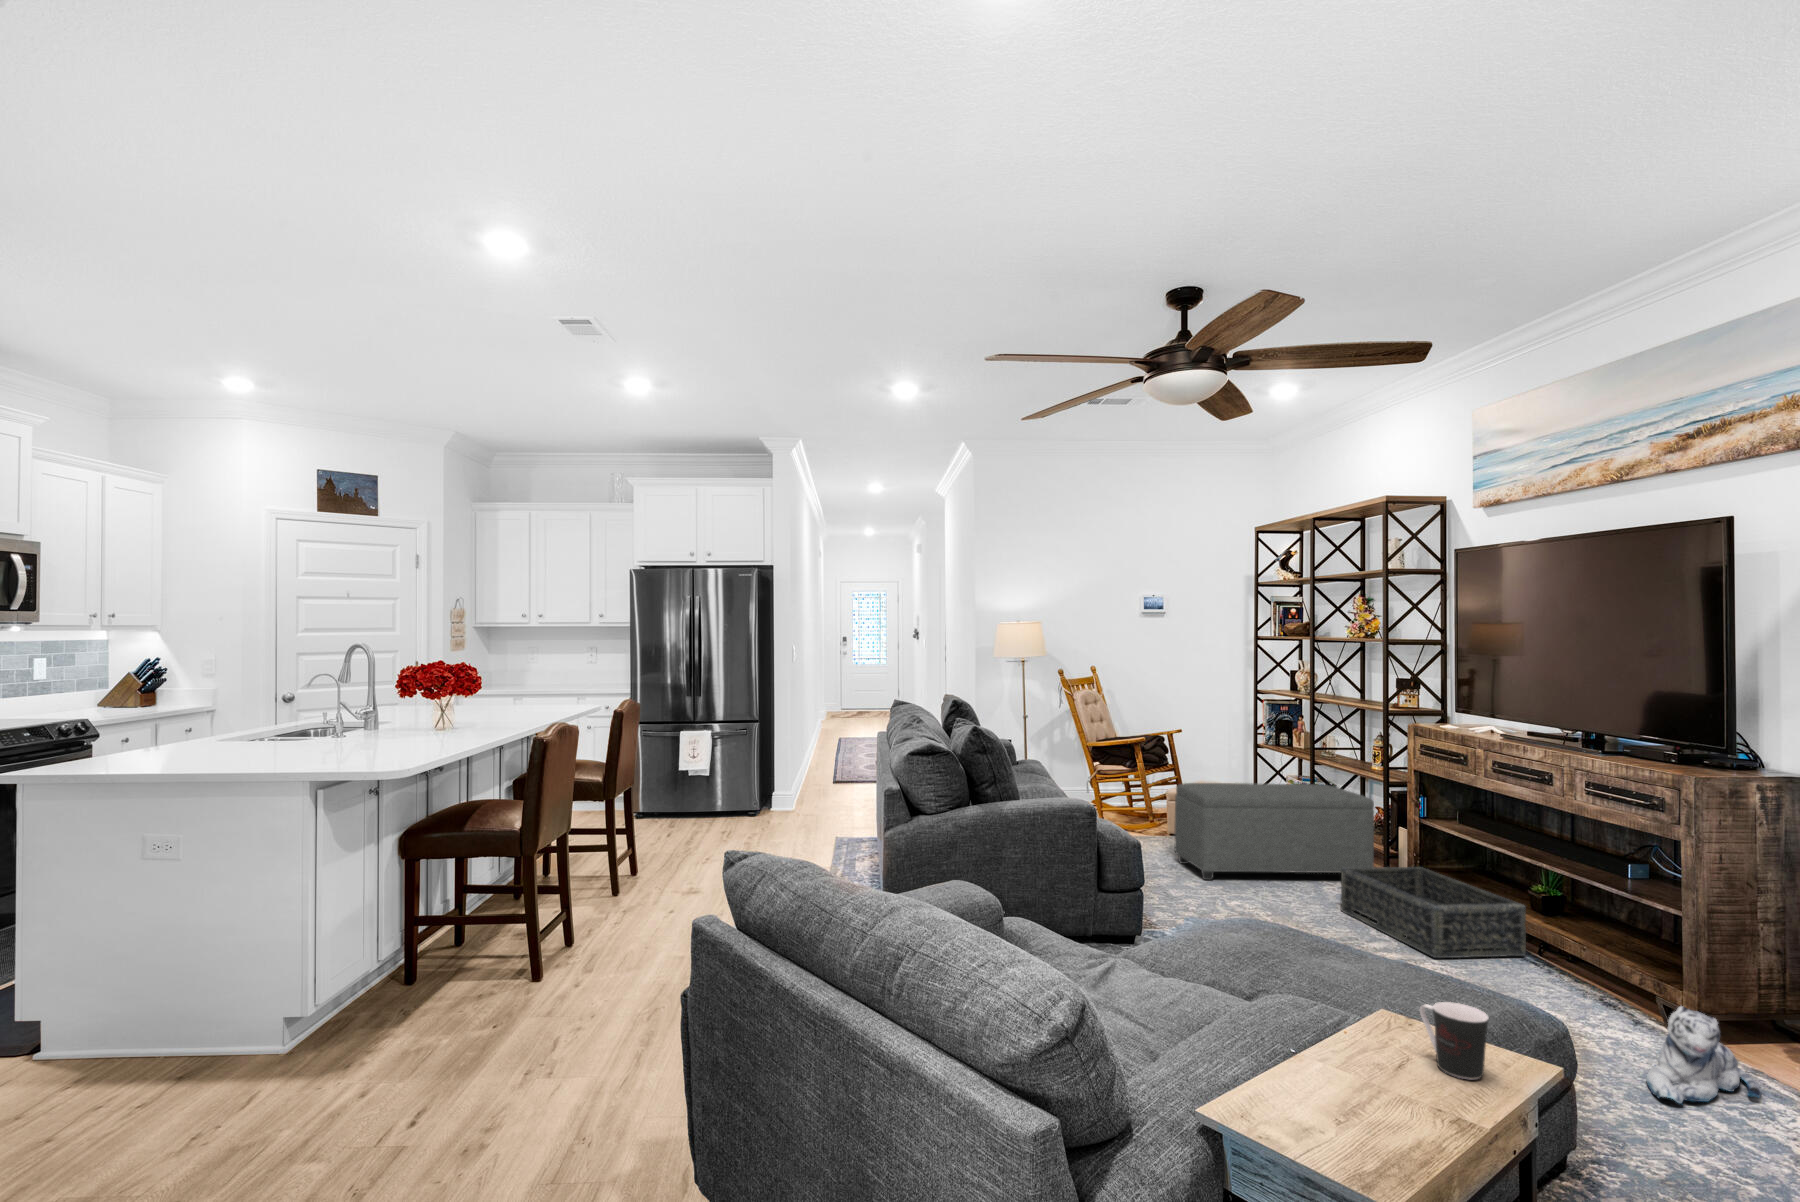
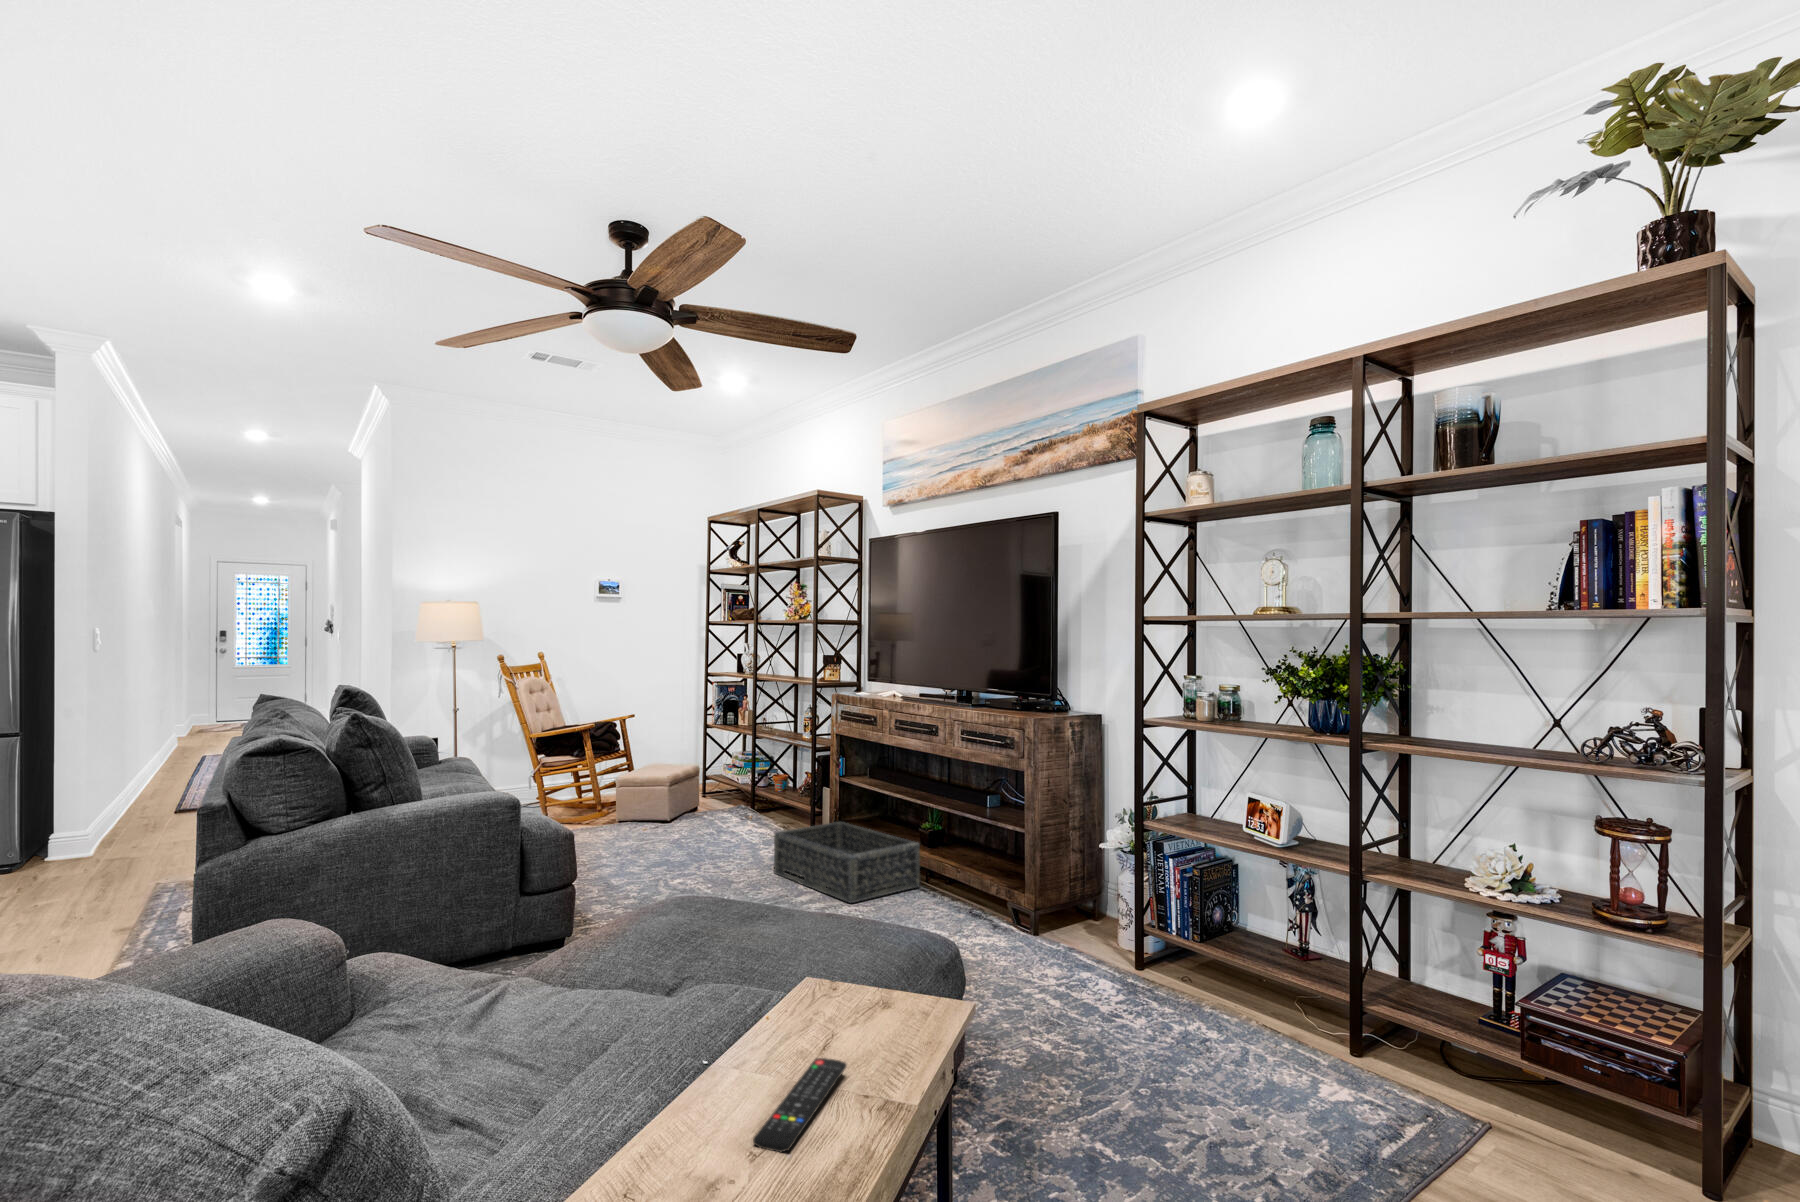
ottoman: present [1175,783,1374,880] -> none [619,757,804,864]
coffee cup: present [1420,1002,1489,1080] -> none [831,955,893,1034]
plush toy: present [1646,1006,1761,1105] -> none [1005,909,1077,992]
remote control: none [1348,1084,1438,1148] -> present [753,1058,846,1152]

